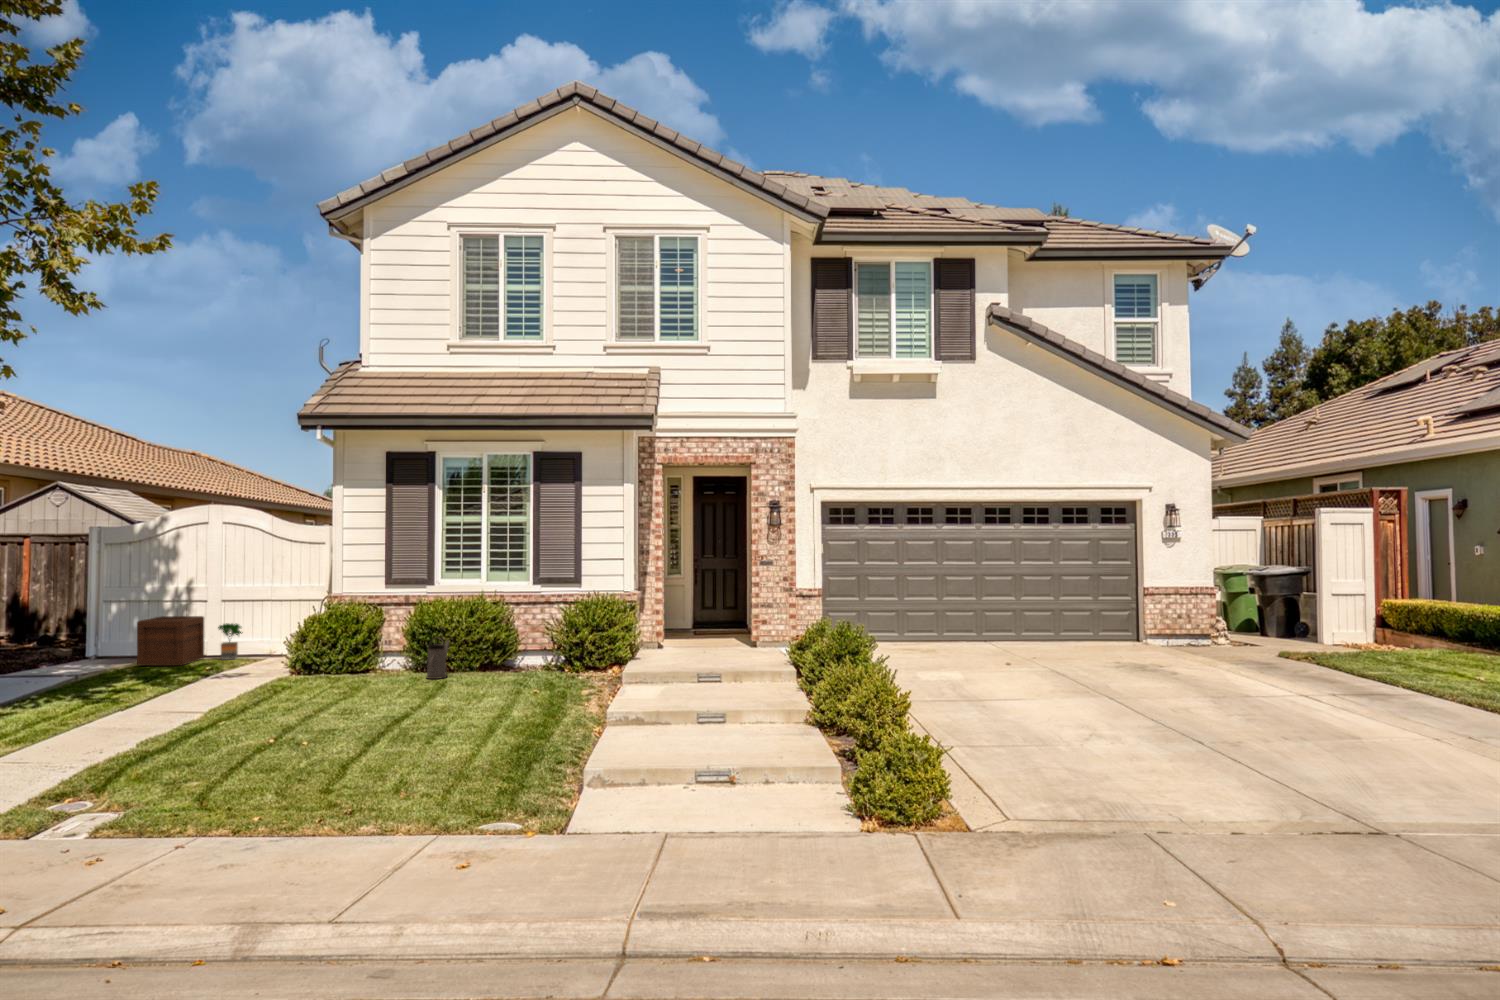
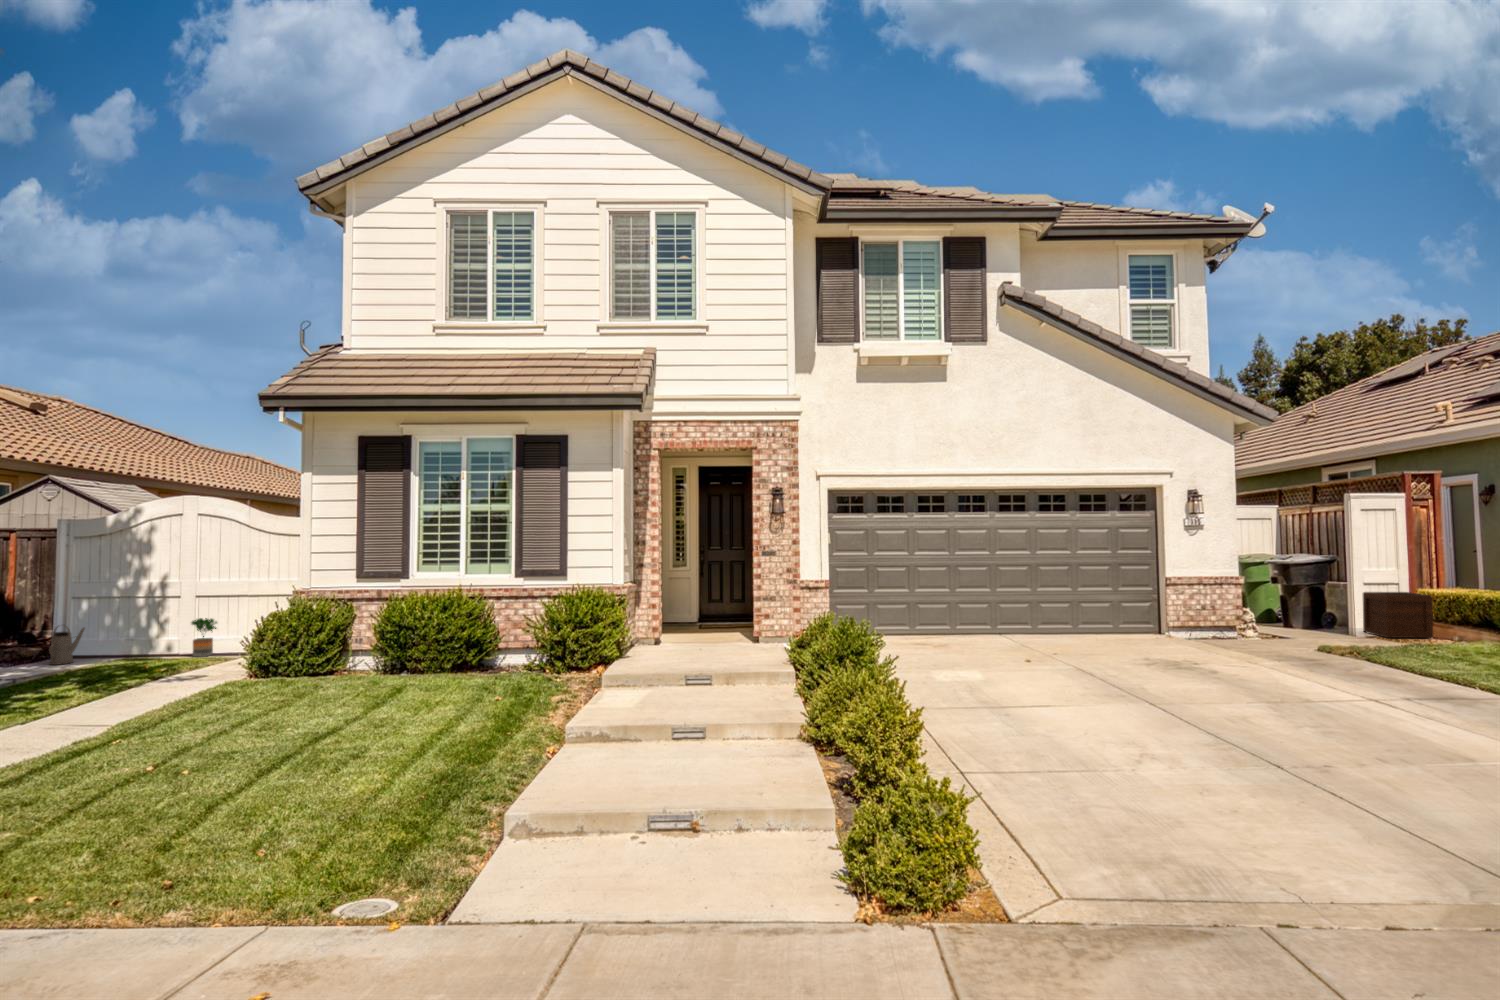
wooden crate: present [137,616,204,666] -> present [1363,592,1433,638]
watering can: present [426,638,449,679] -> present [49,625,85,665]

